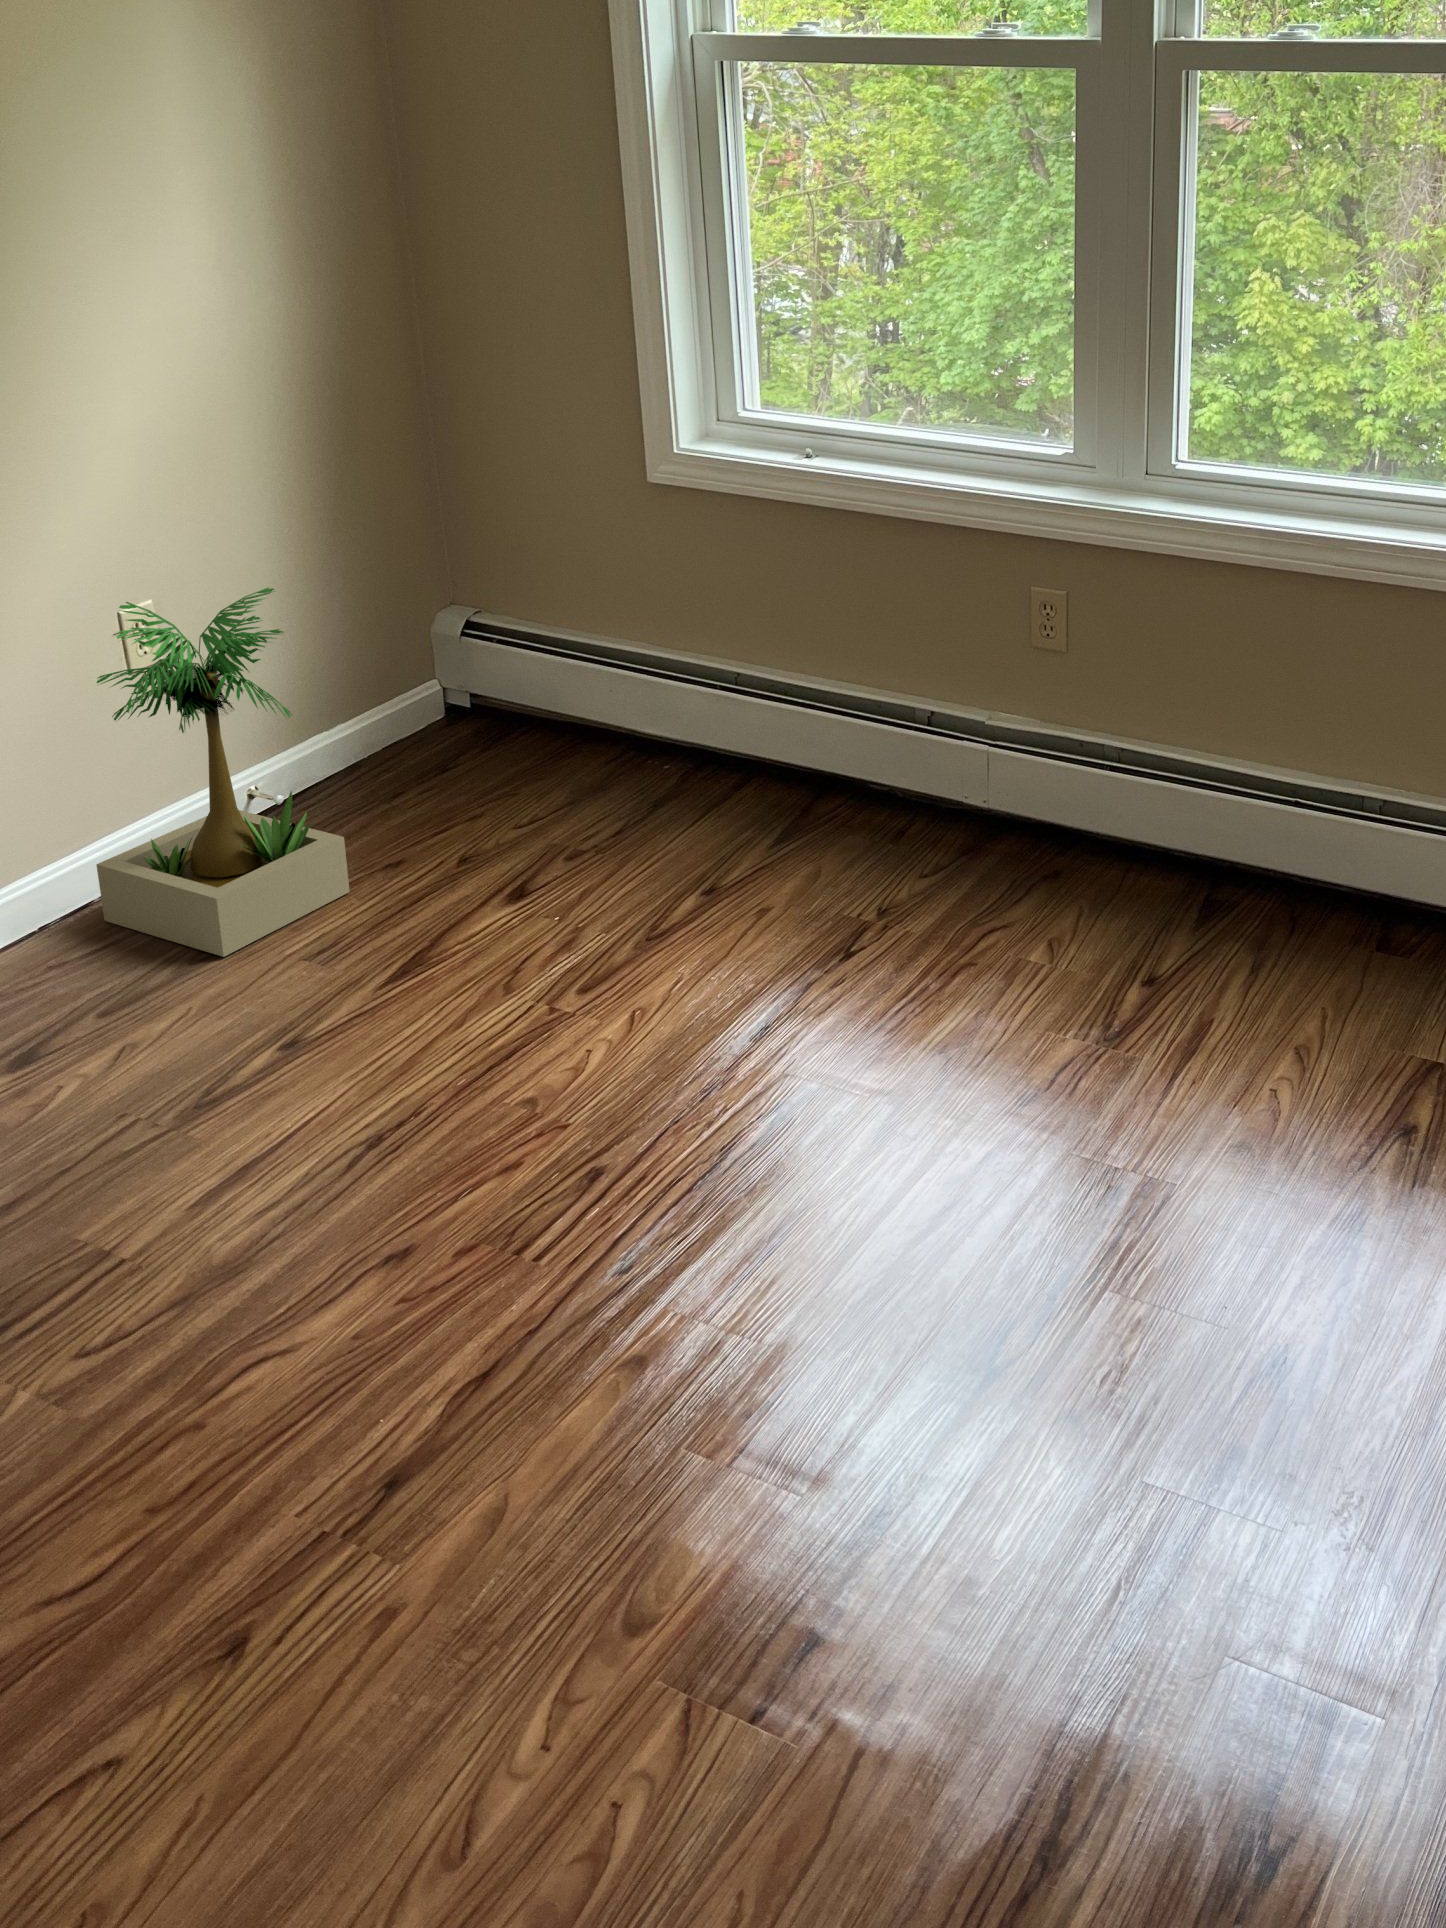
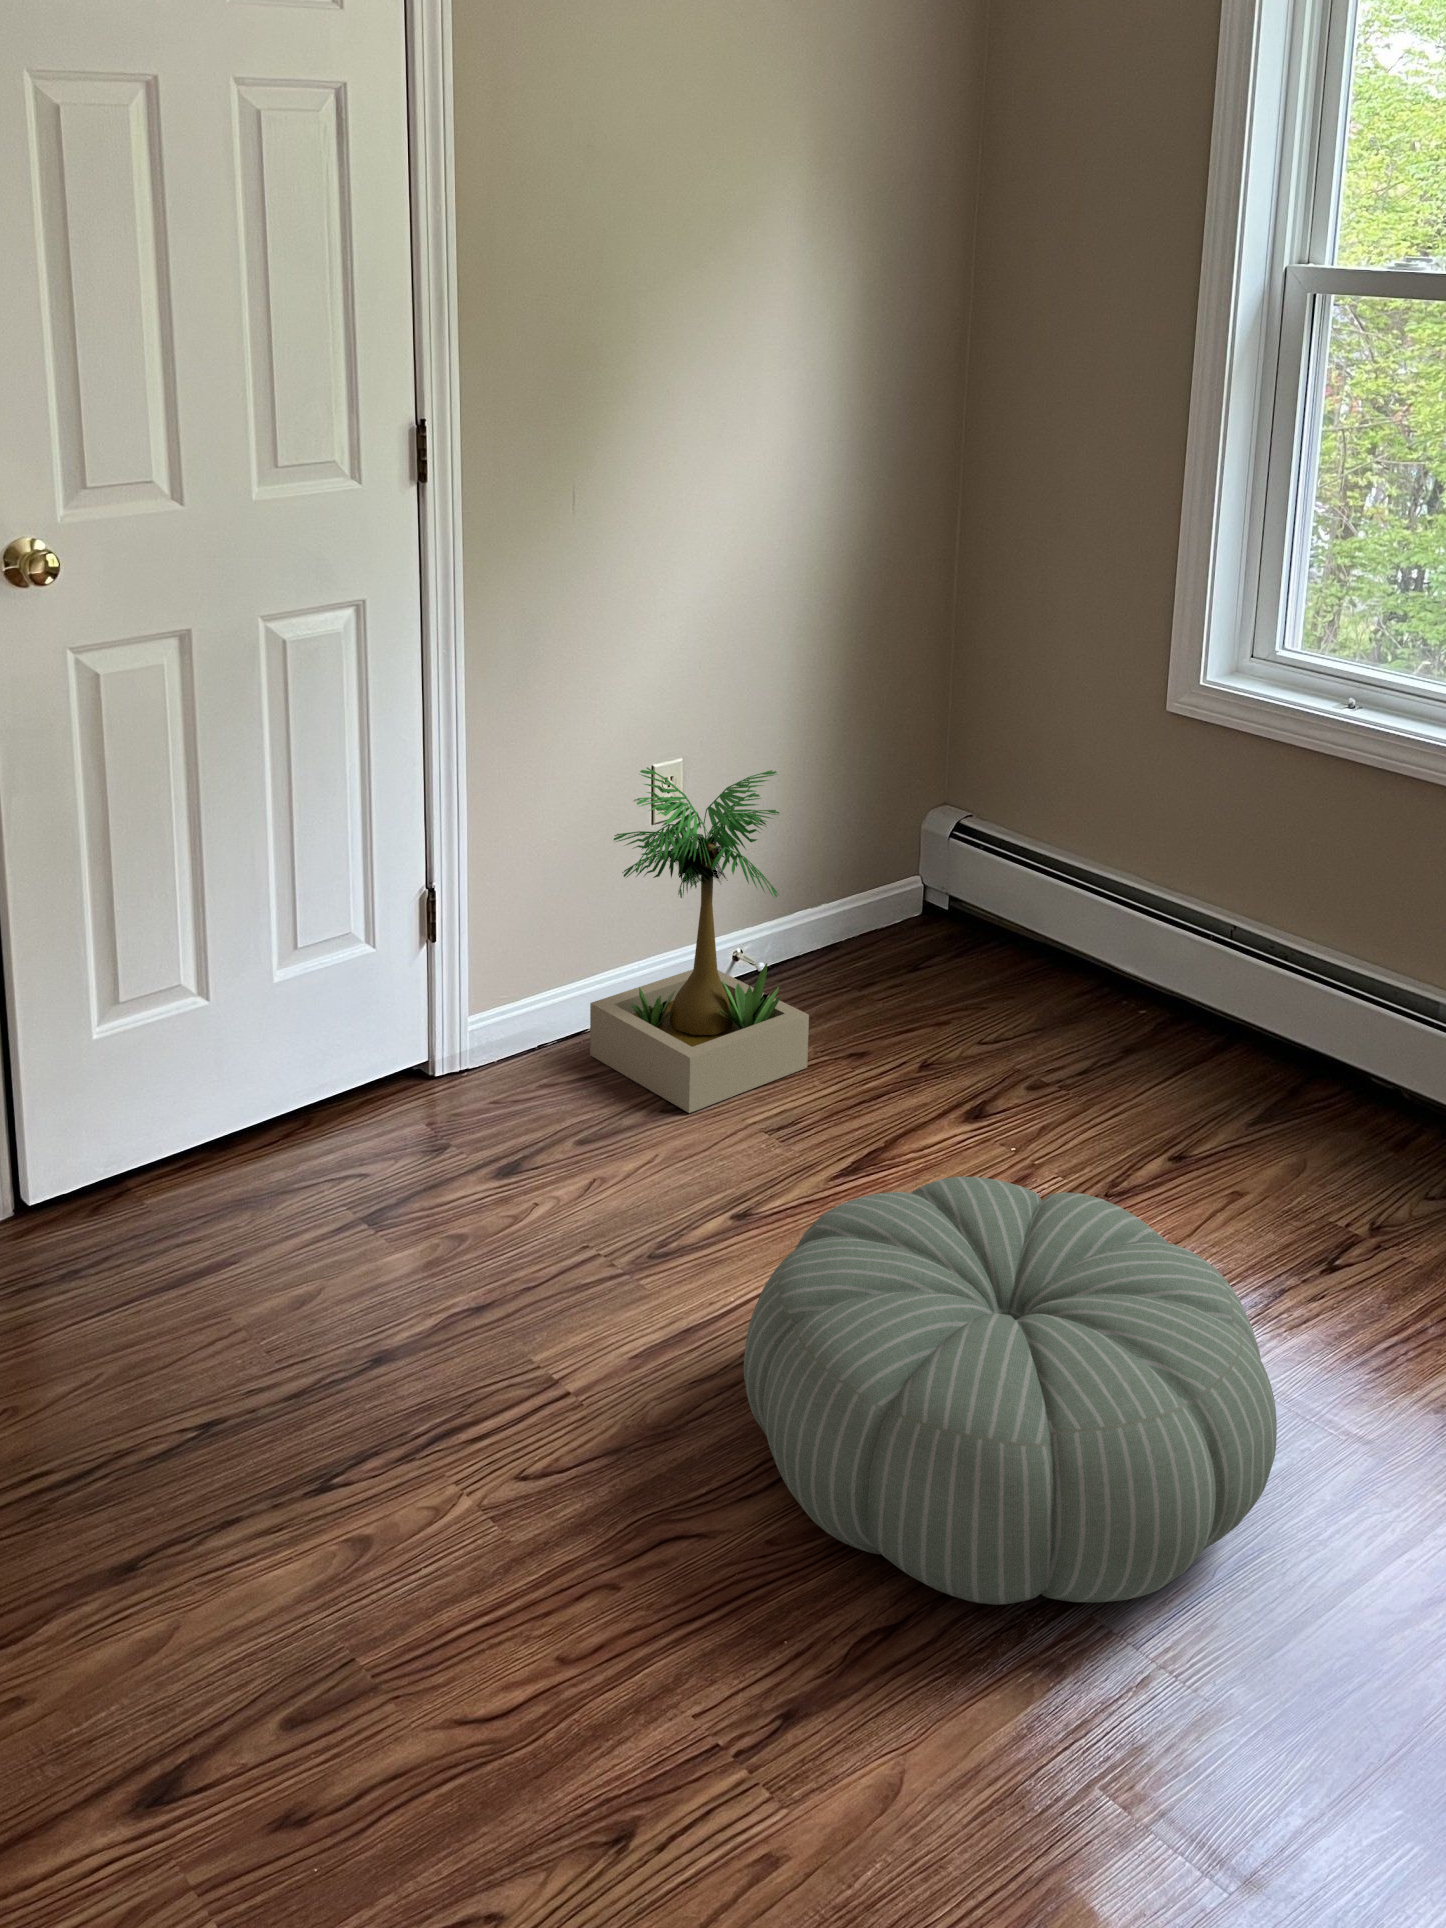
pouf: none [299,940,819,1324] -> present [744,1177,1277,1605]

